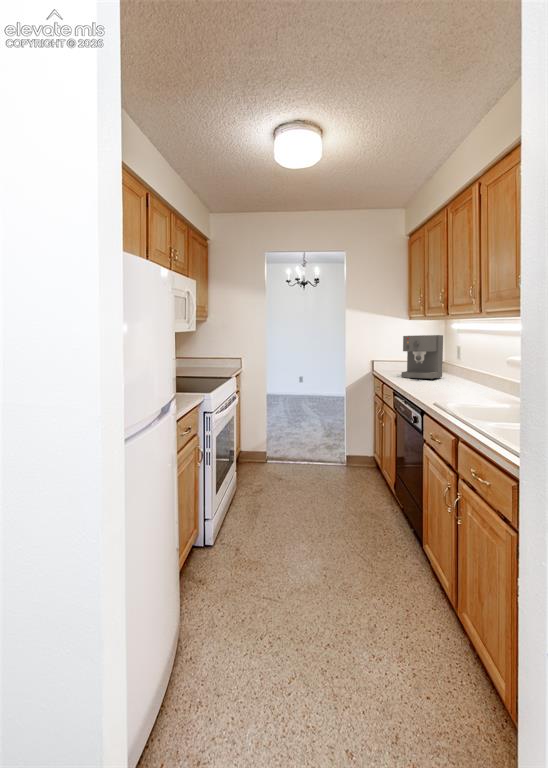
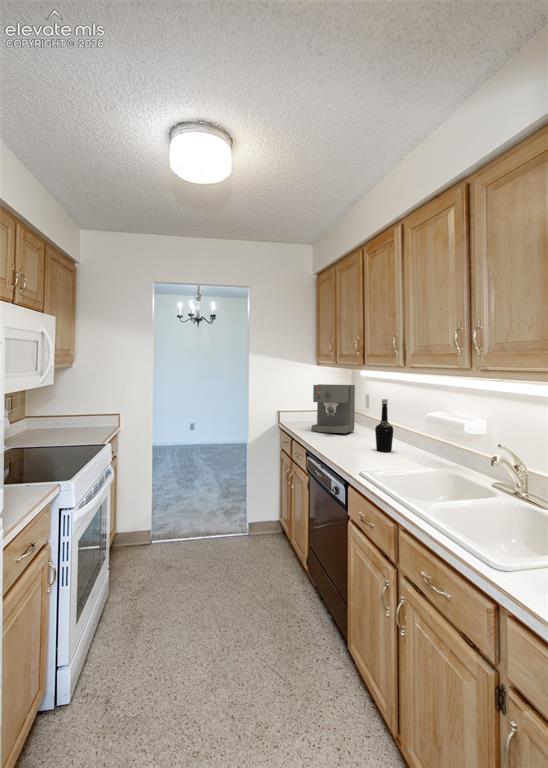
bottle: none [457,345,474,392] -> present [375,399,393,452]

